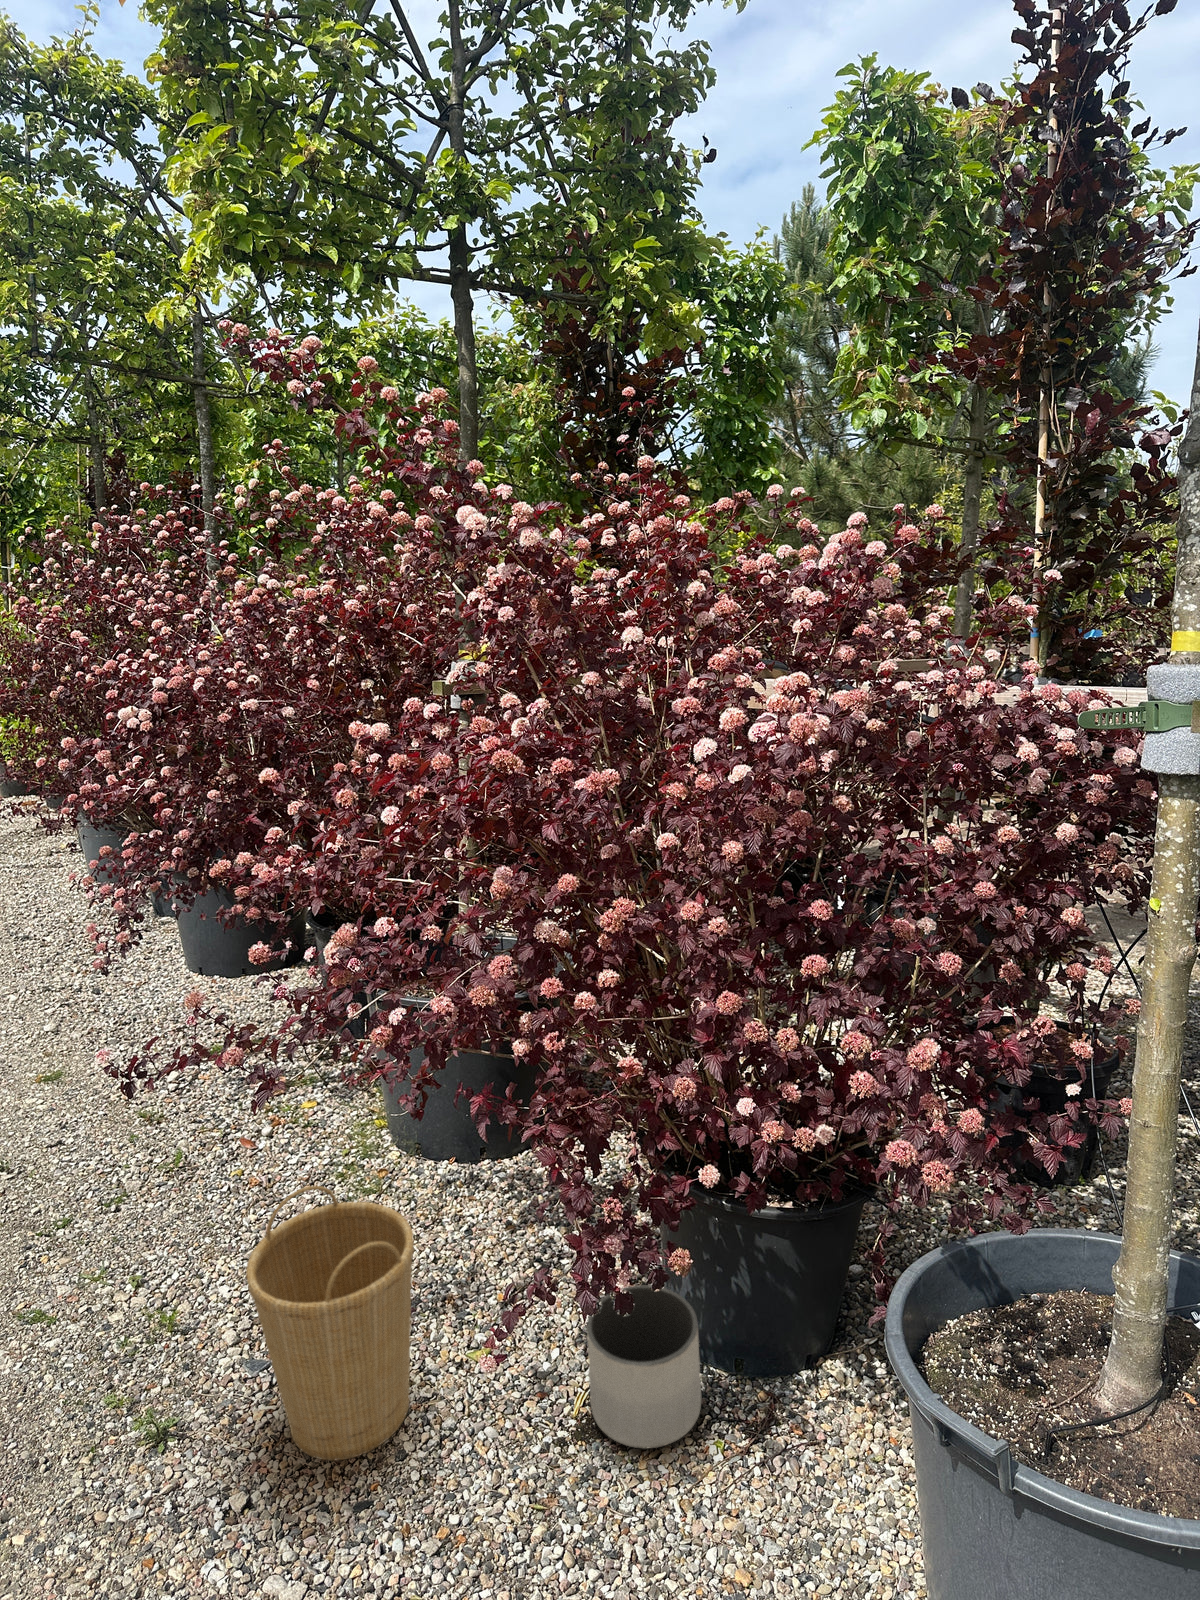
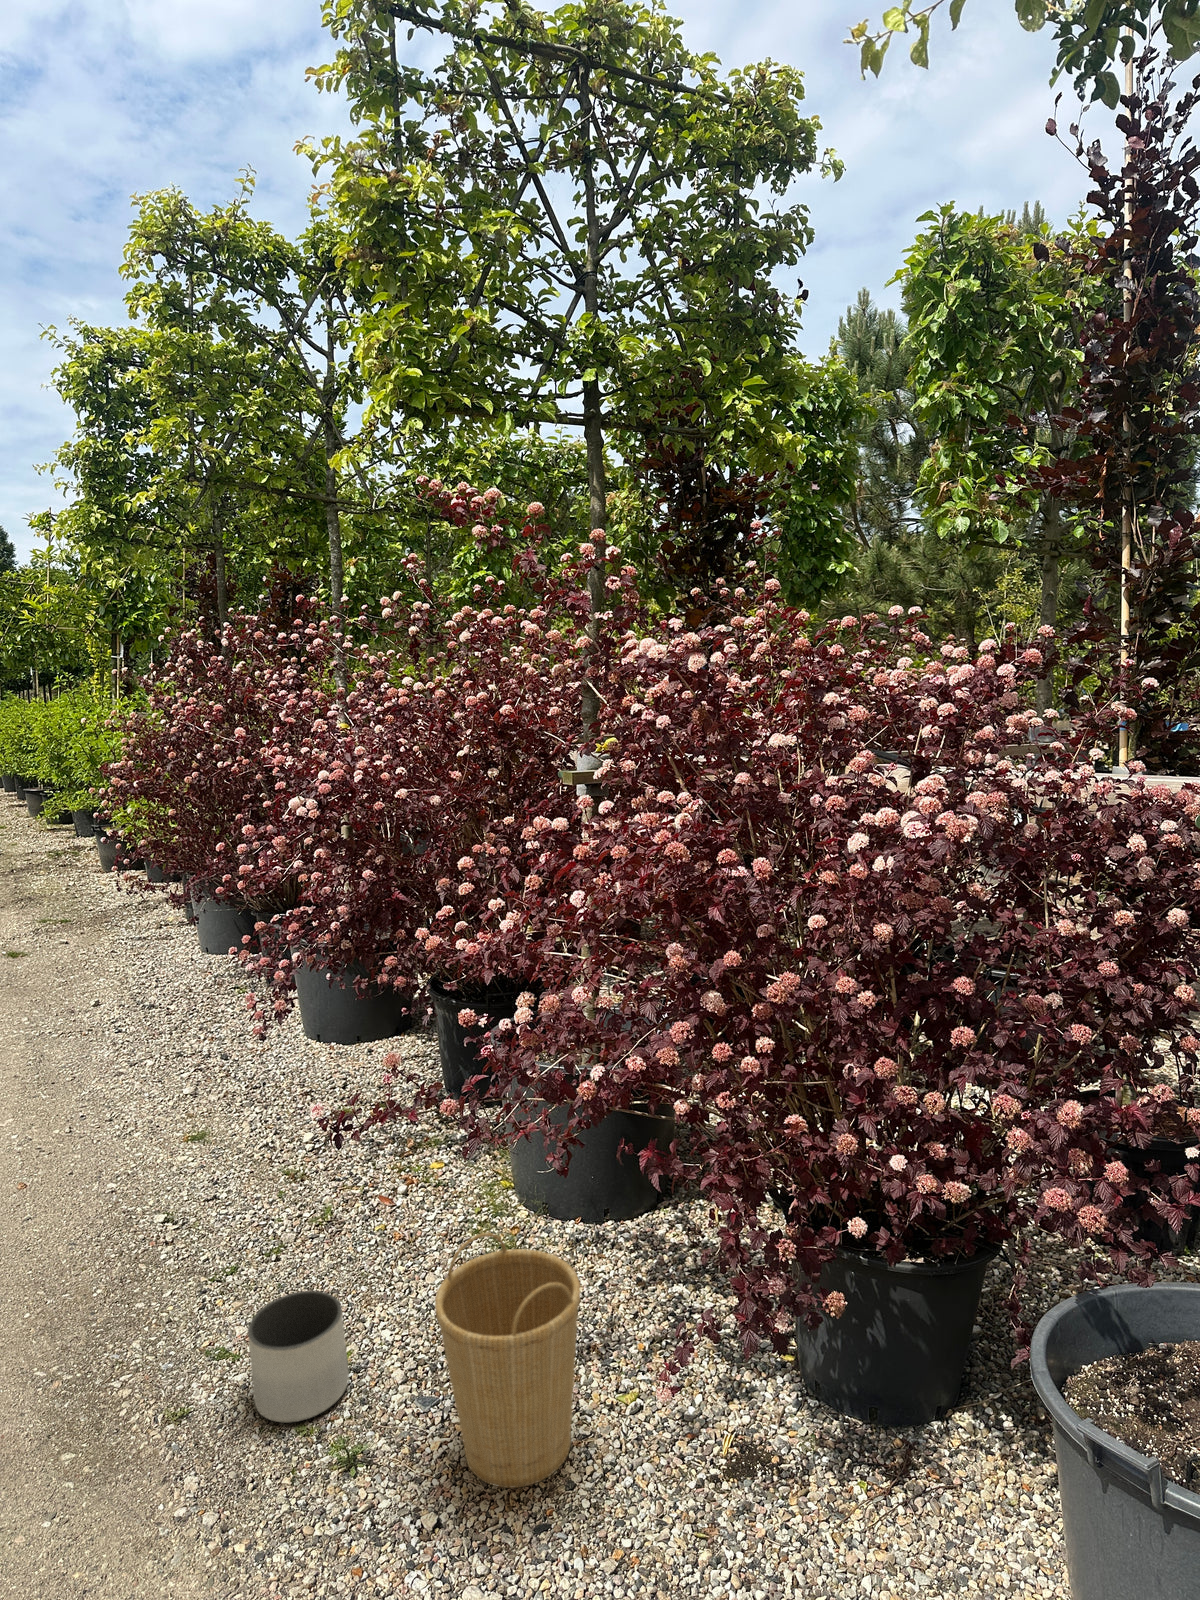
planter: present [587,1285,701,1449] -> present [248,1291,349,1423]

